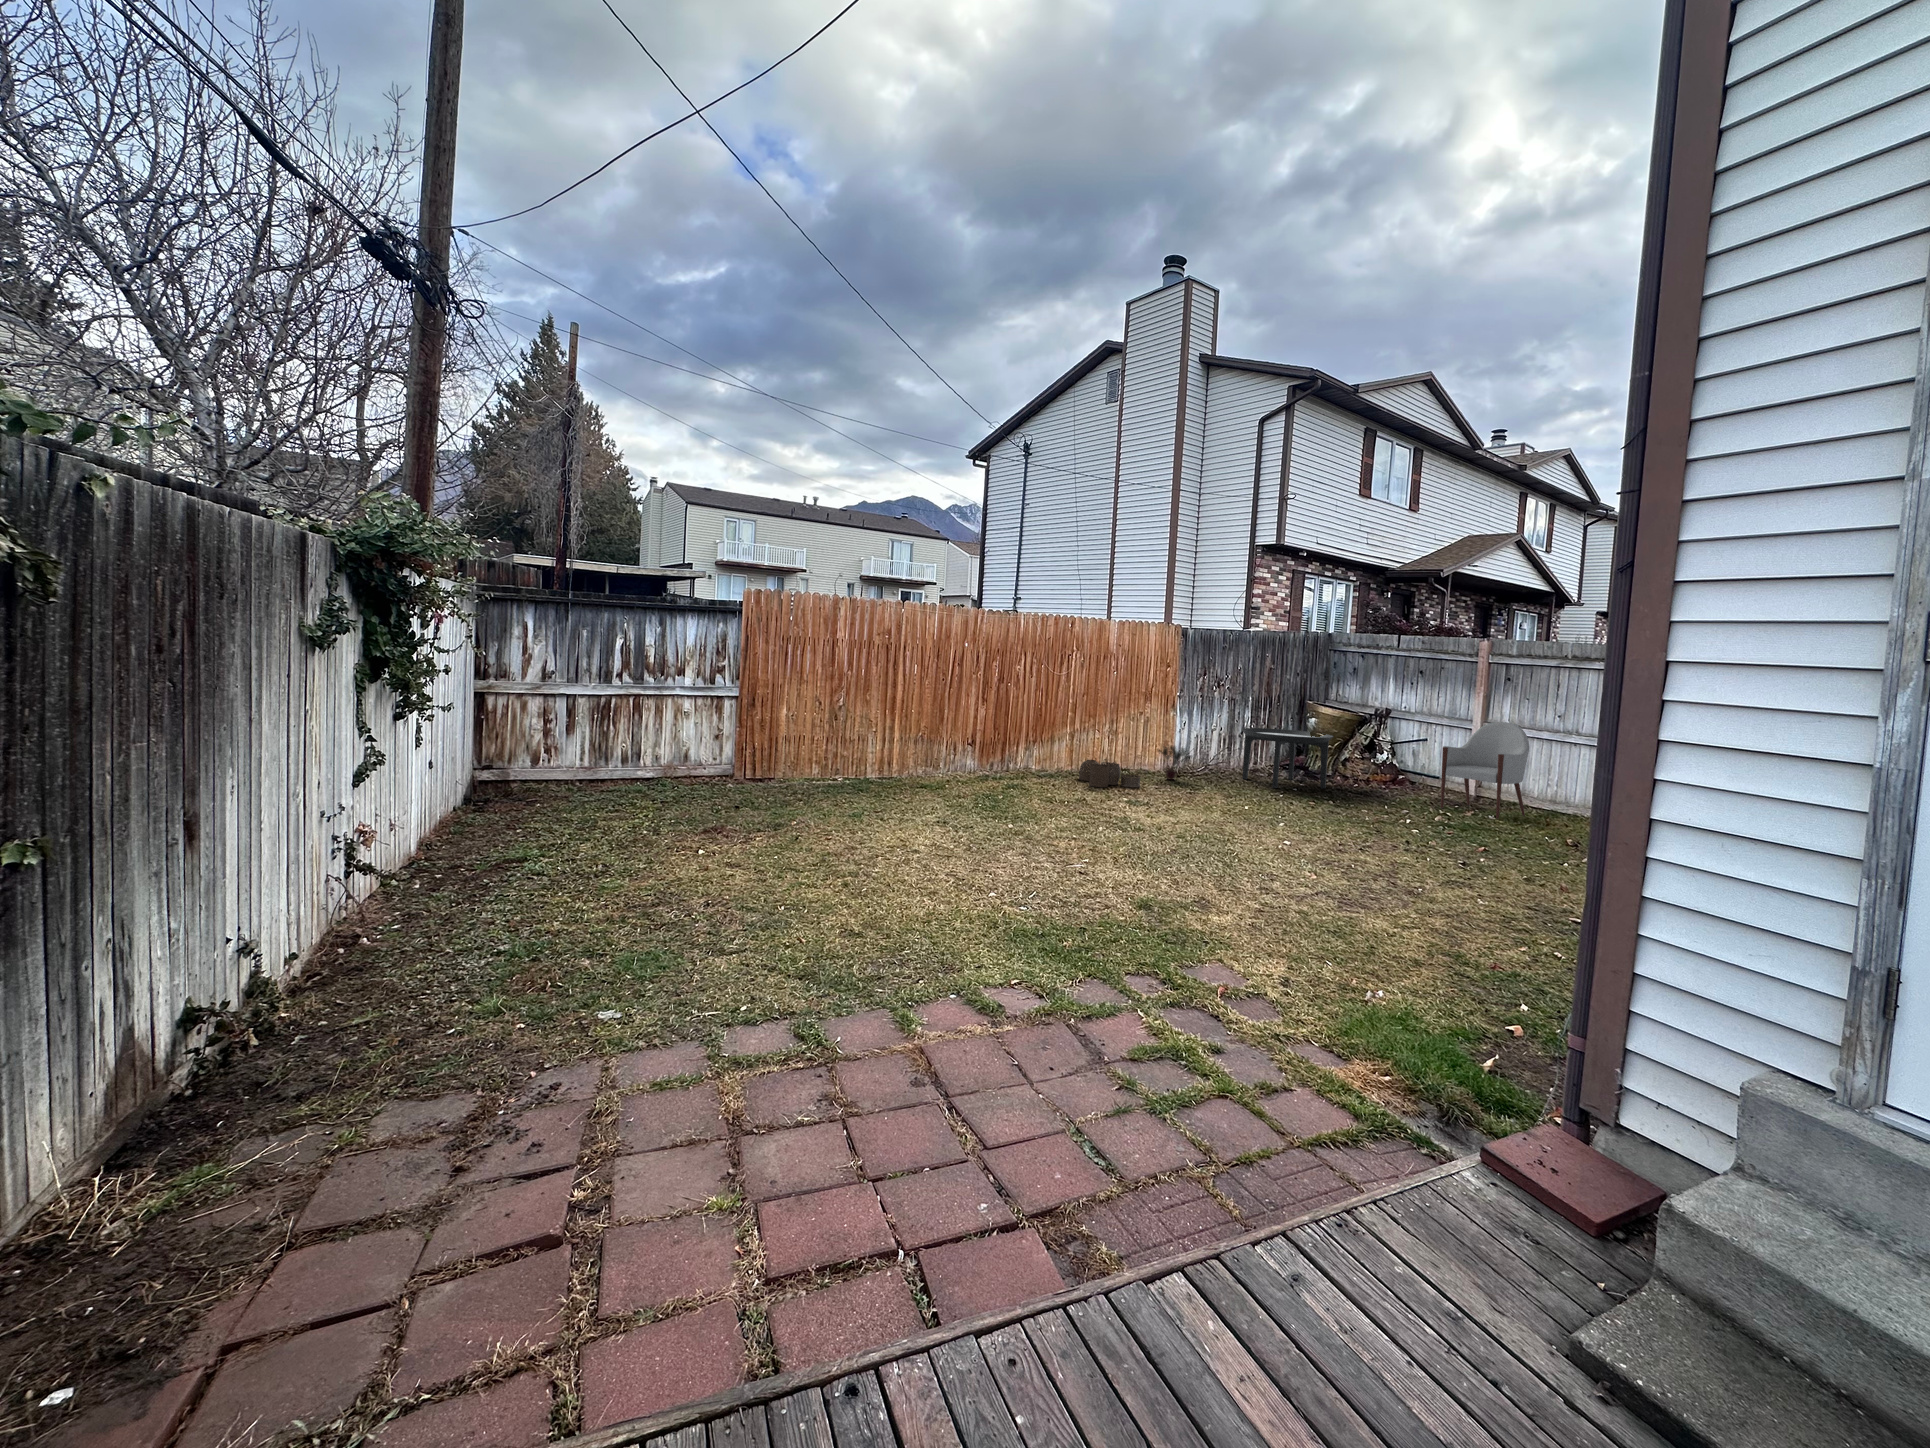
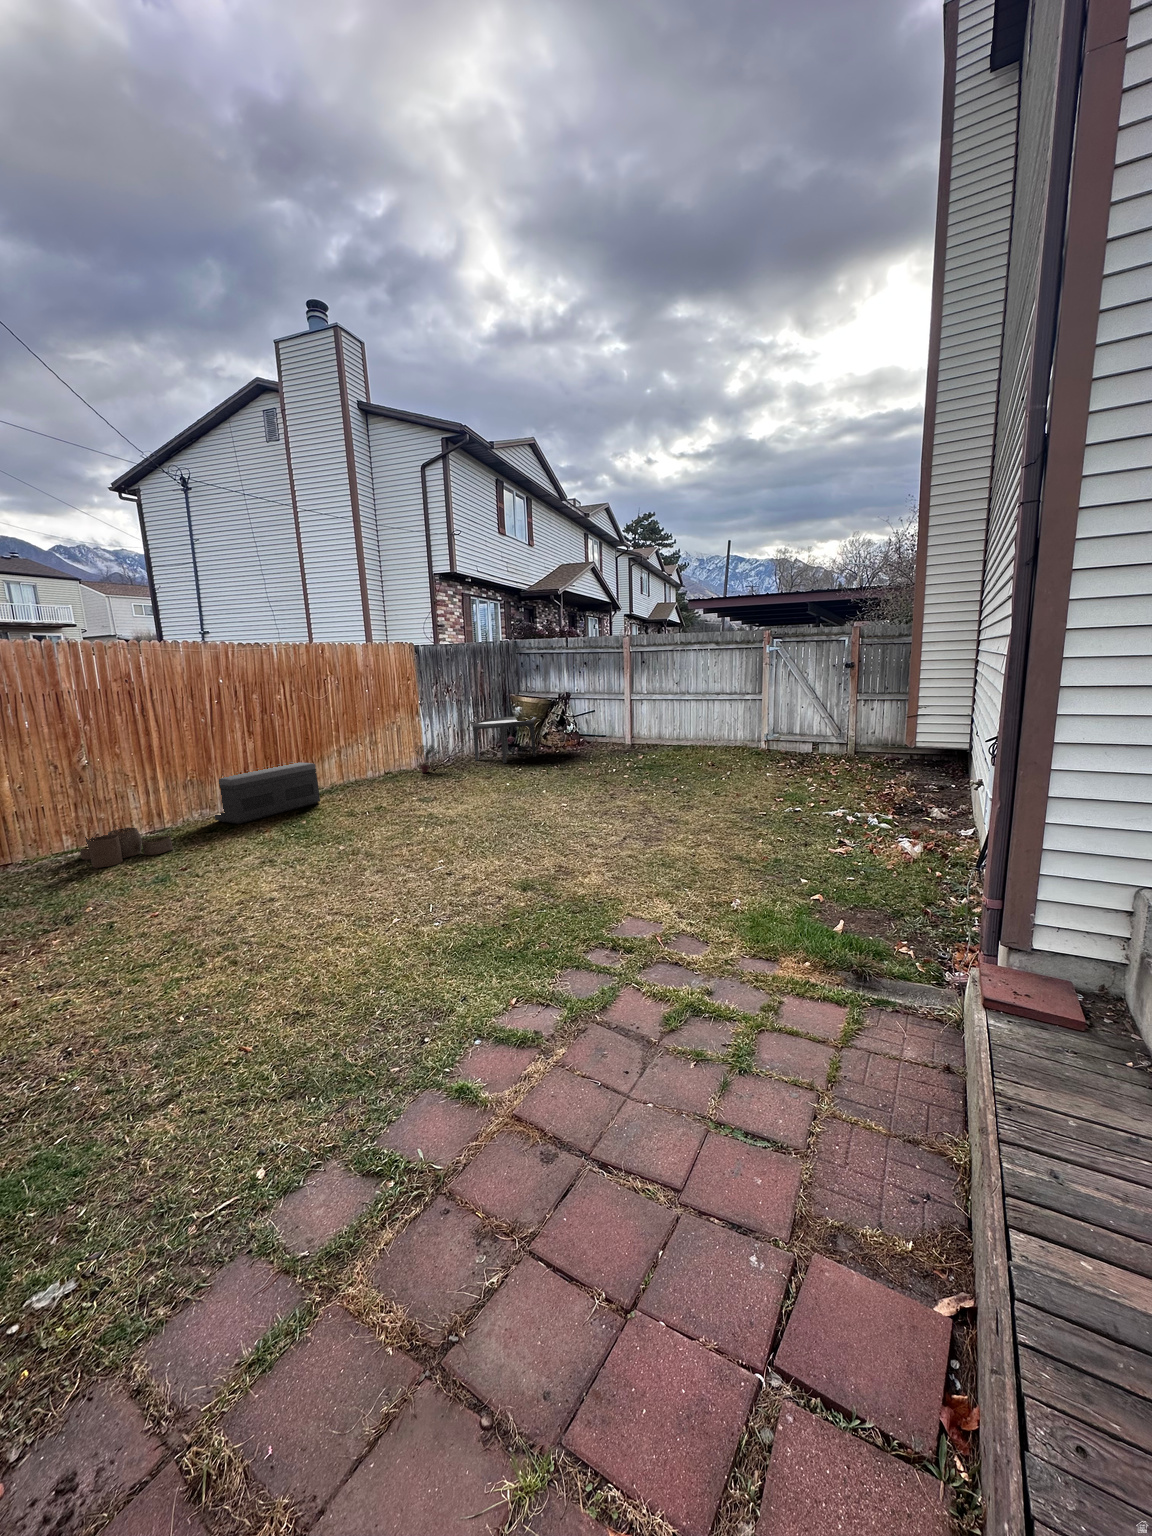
chair: present [1441,722,1529,819] -> none [611,691,661,755]
storage bench: none [935,737,1038,787] -> present [215,763,320,824]
woven basket: present [1079,759,1140,788] -> present [80,825,173,868]

